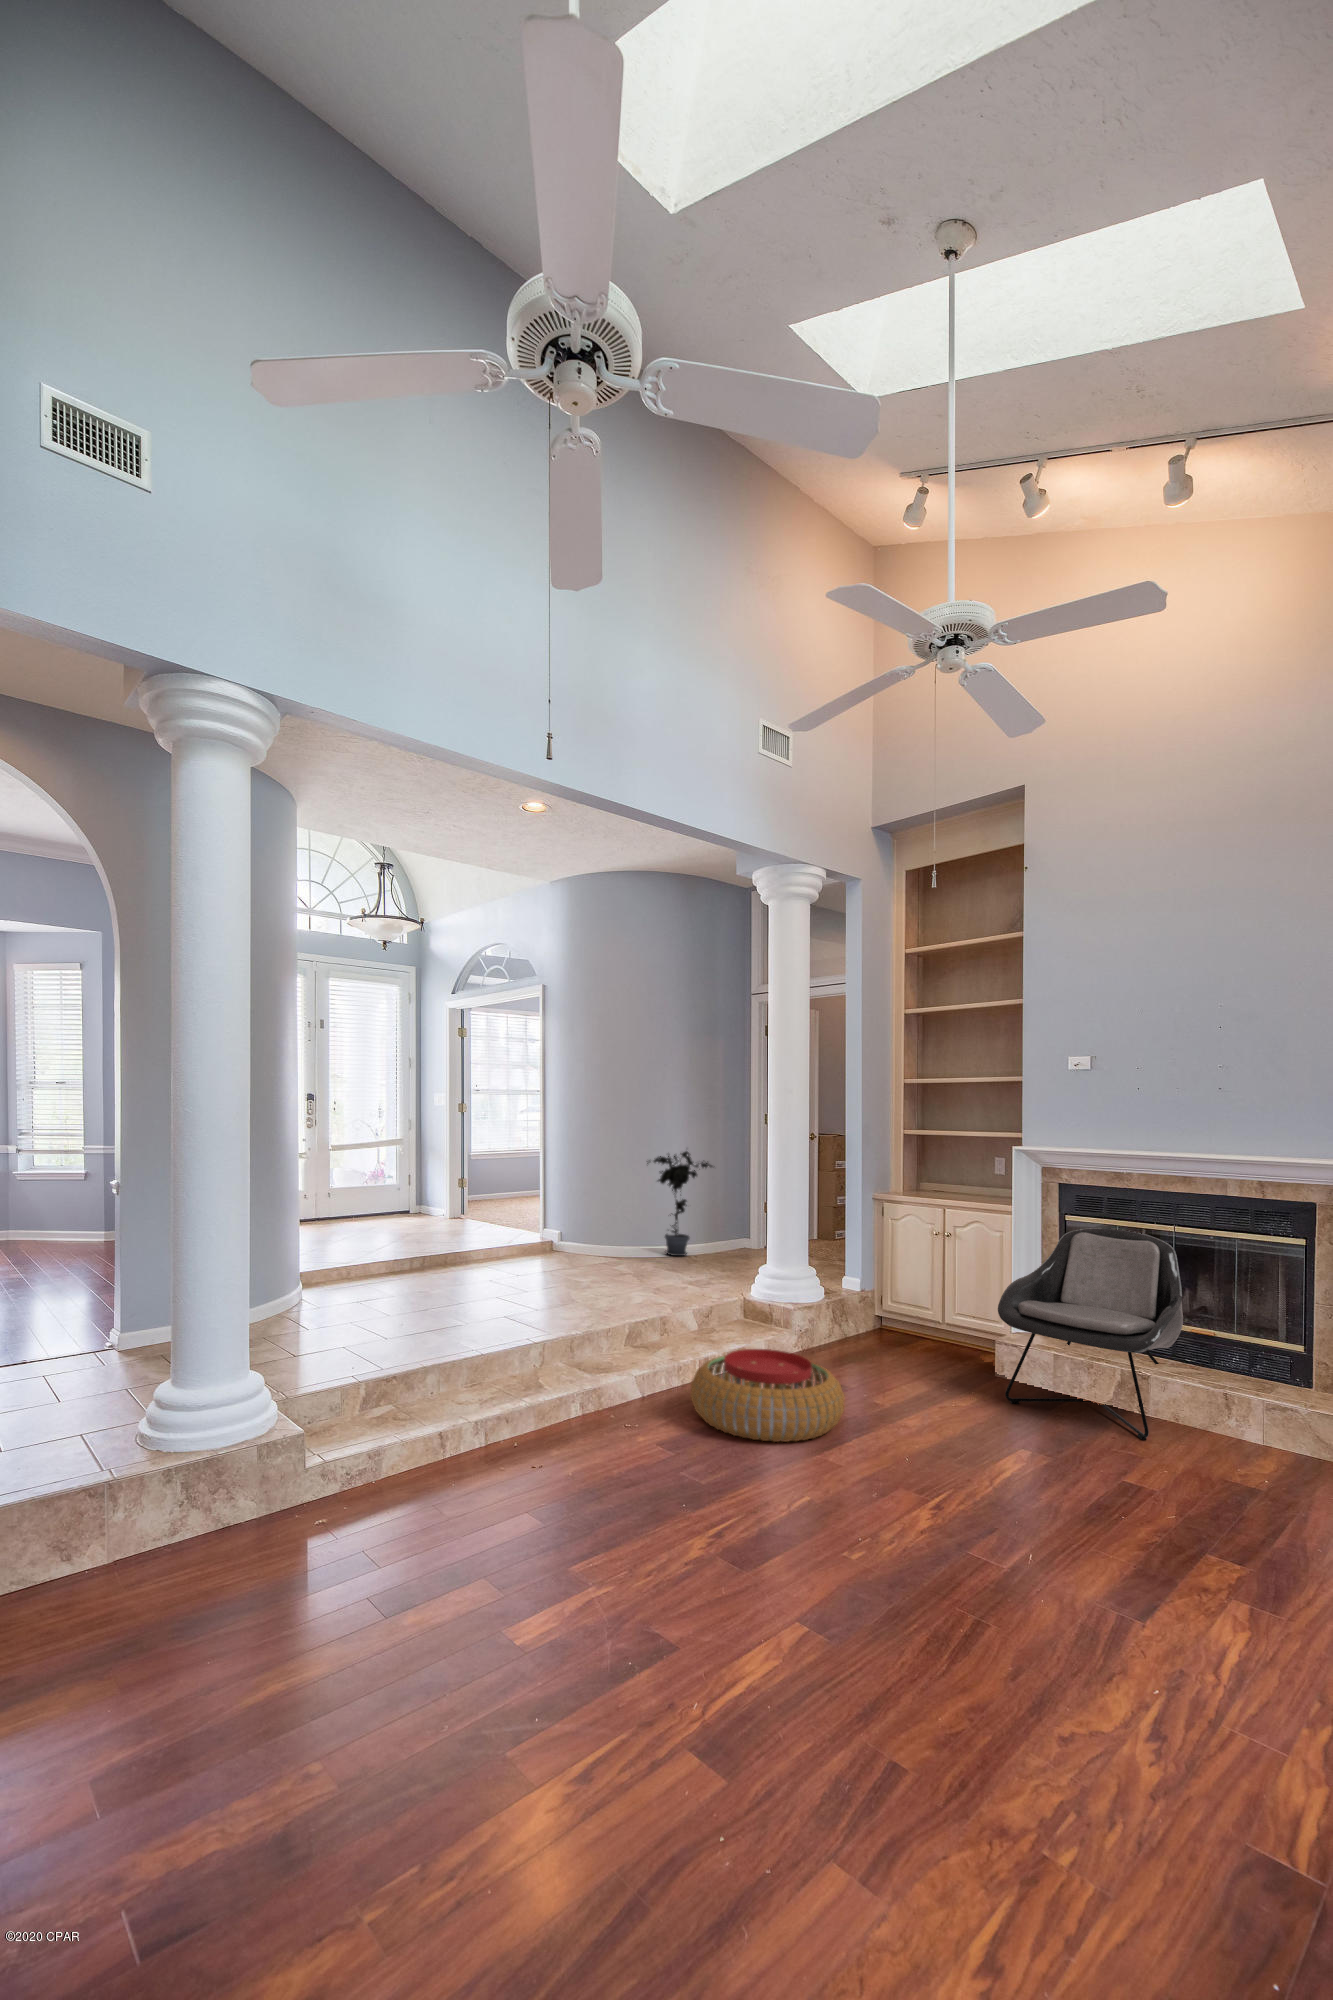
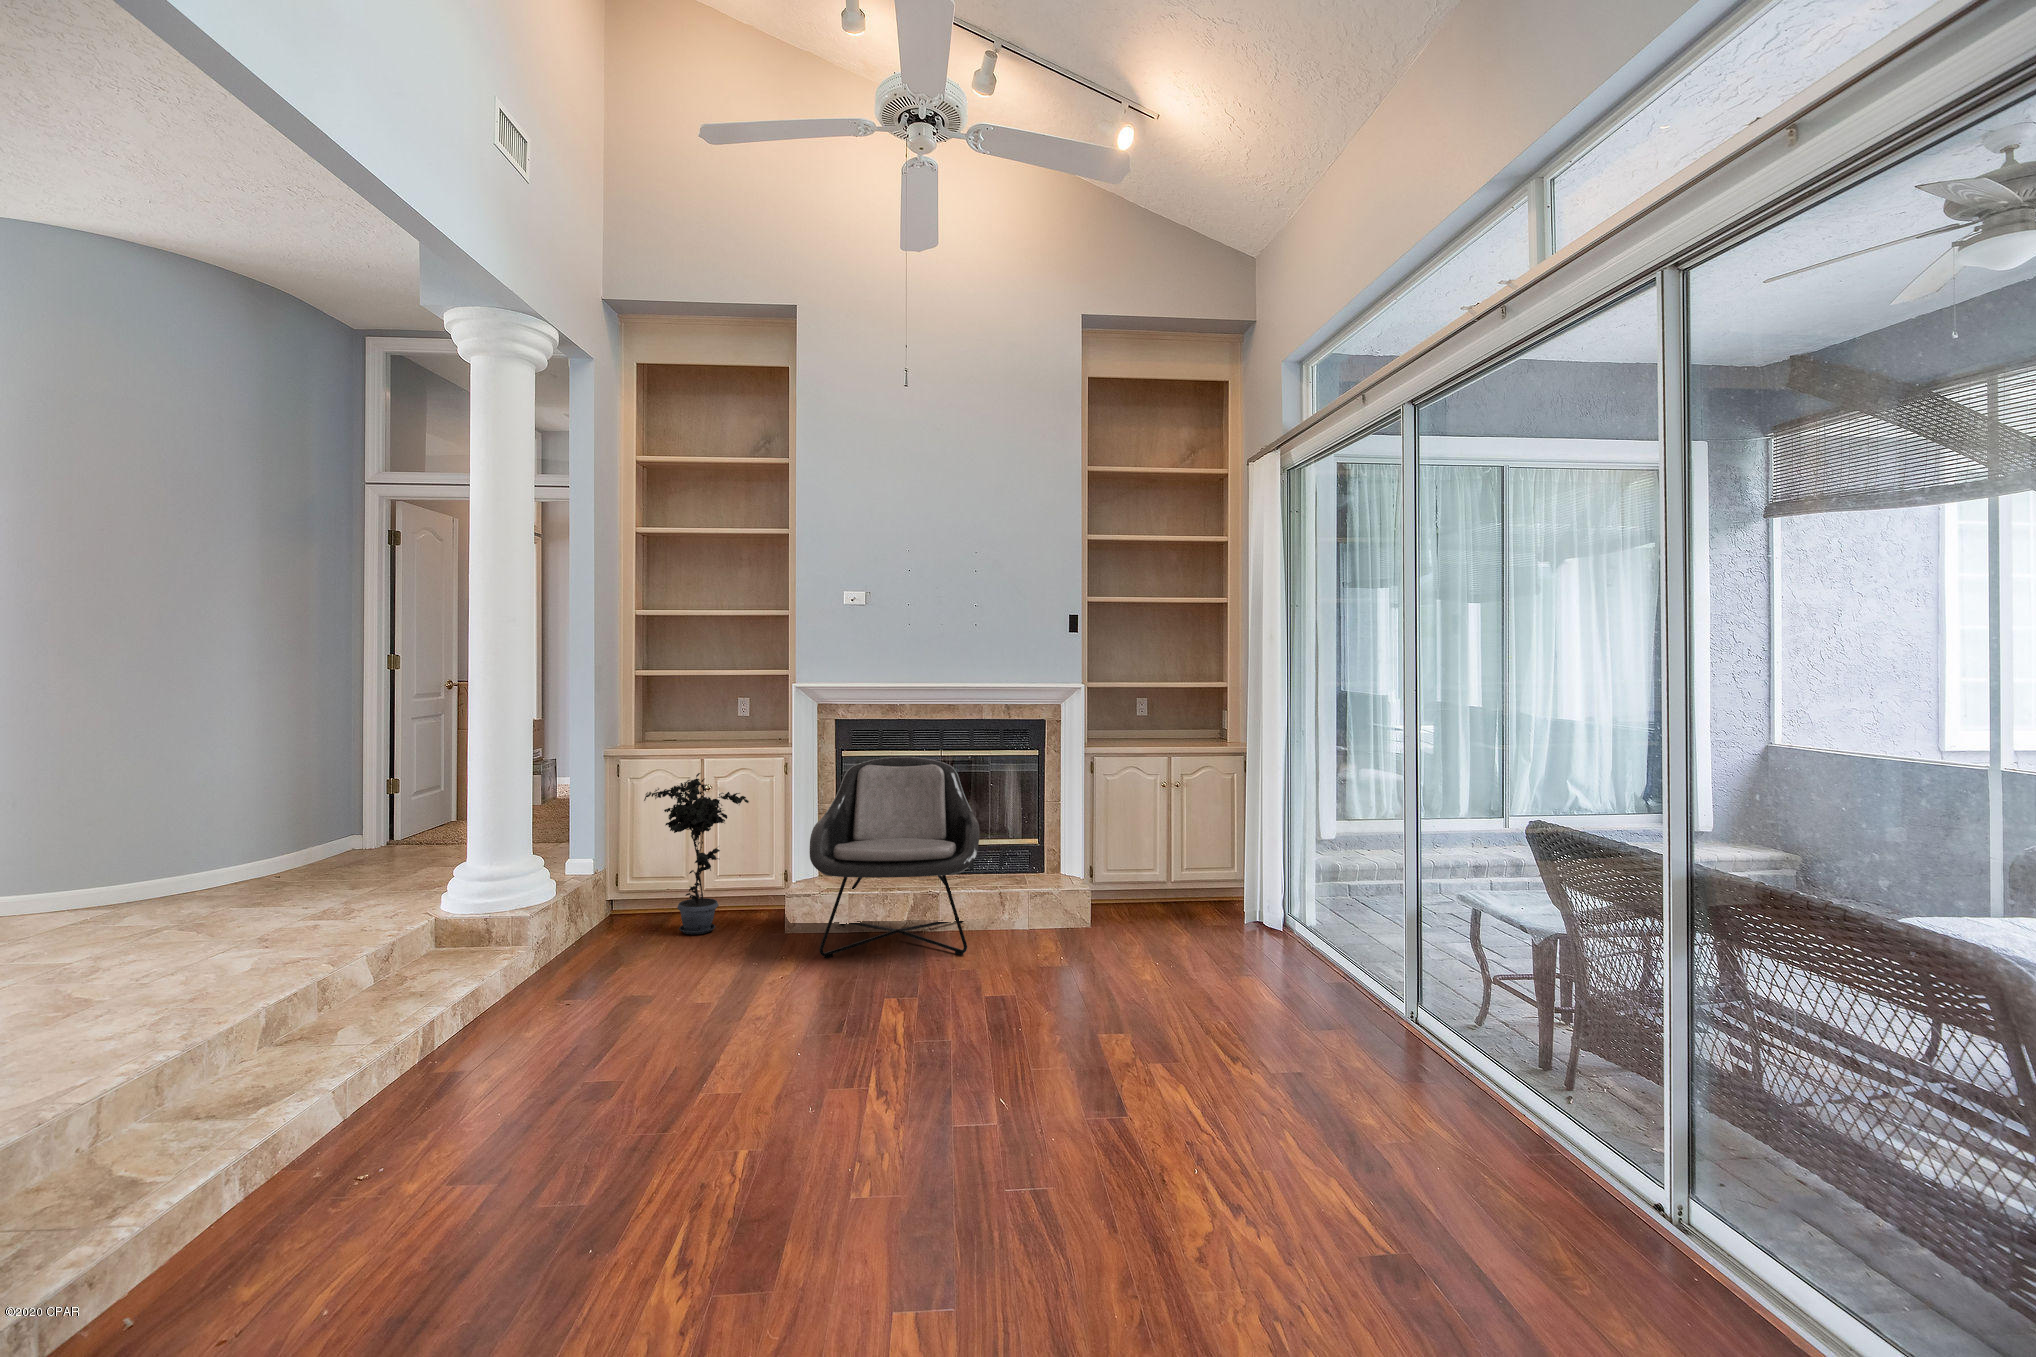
potted plant: present [647,1151,712,1256] -> present [644,773,749,935]
pouf: present [690,1349,844,1442] -> none [450,975,695,1117]

